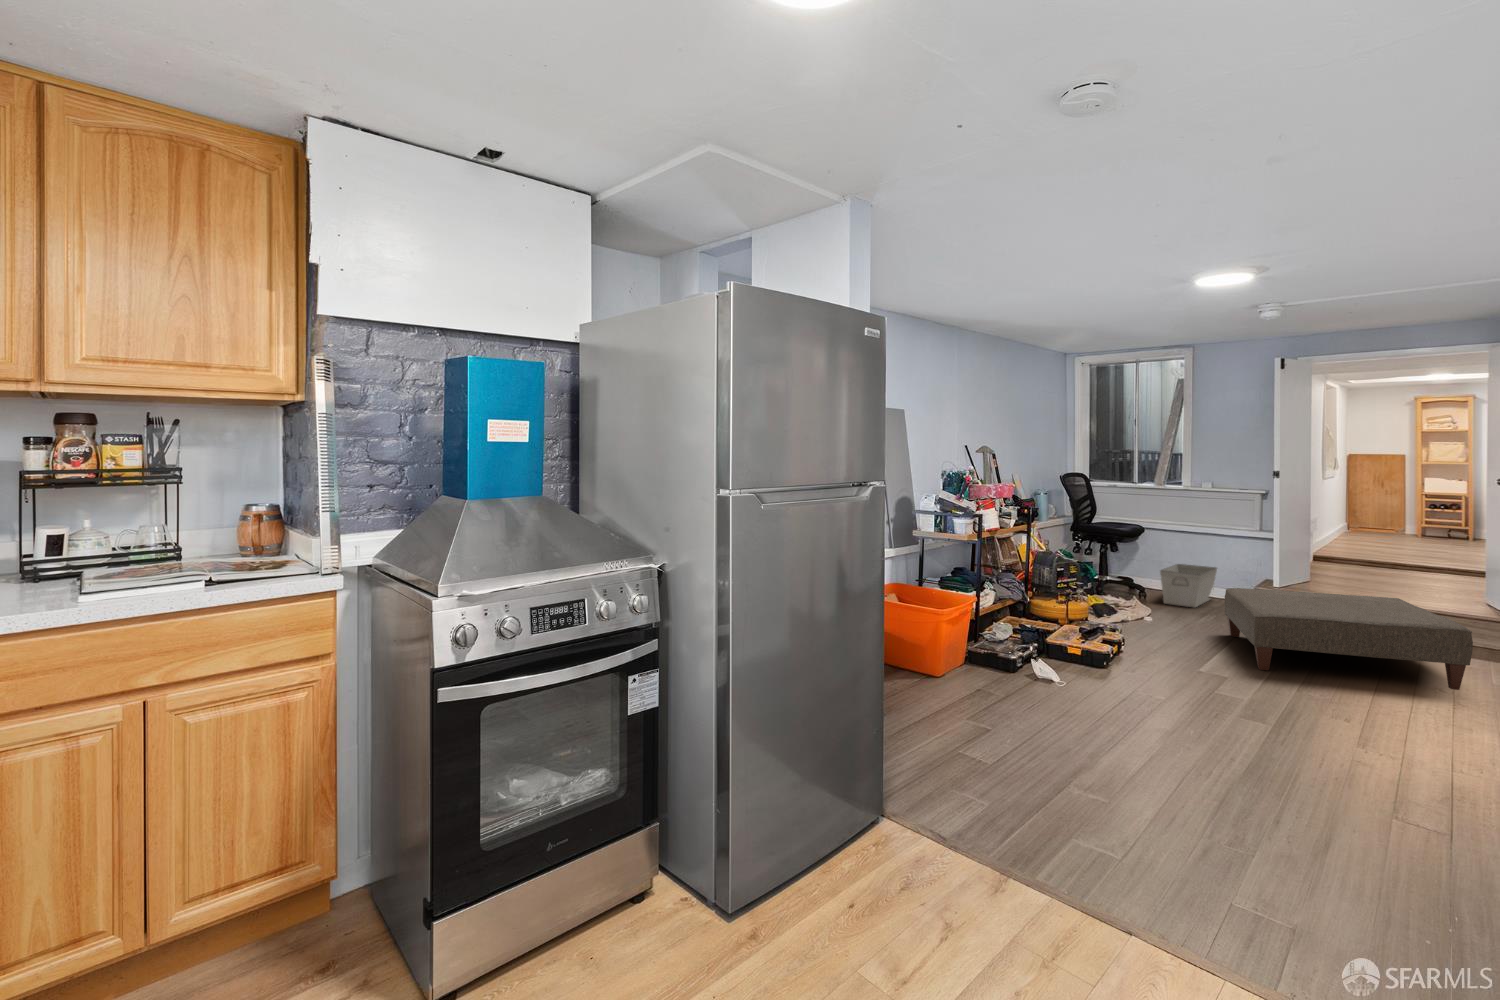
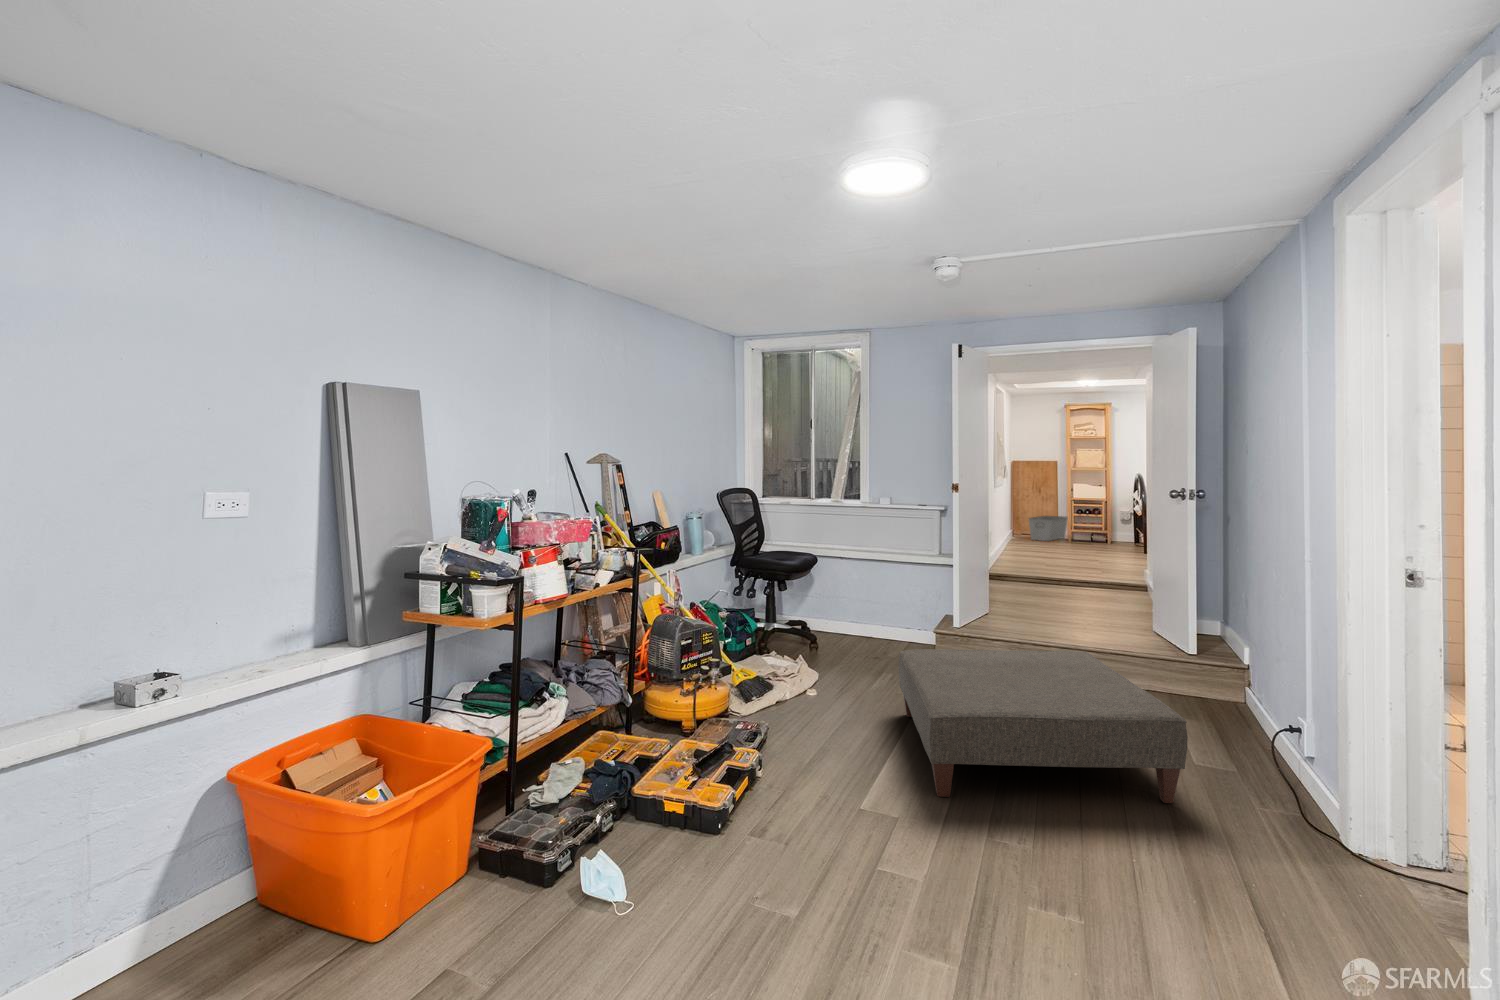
storage bin: present [1160,564,1217,607] -> present [1029,516,1068,541]

